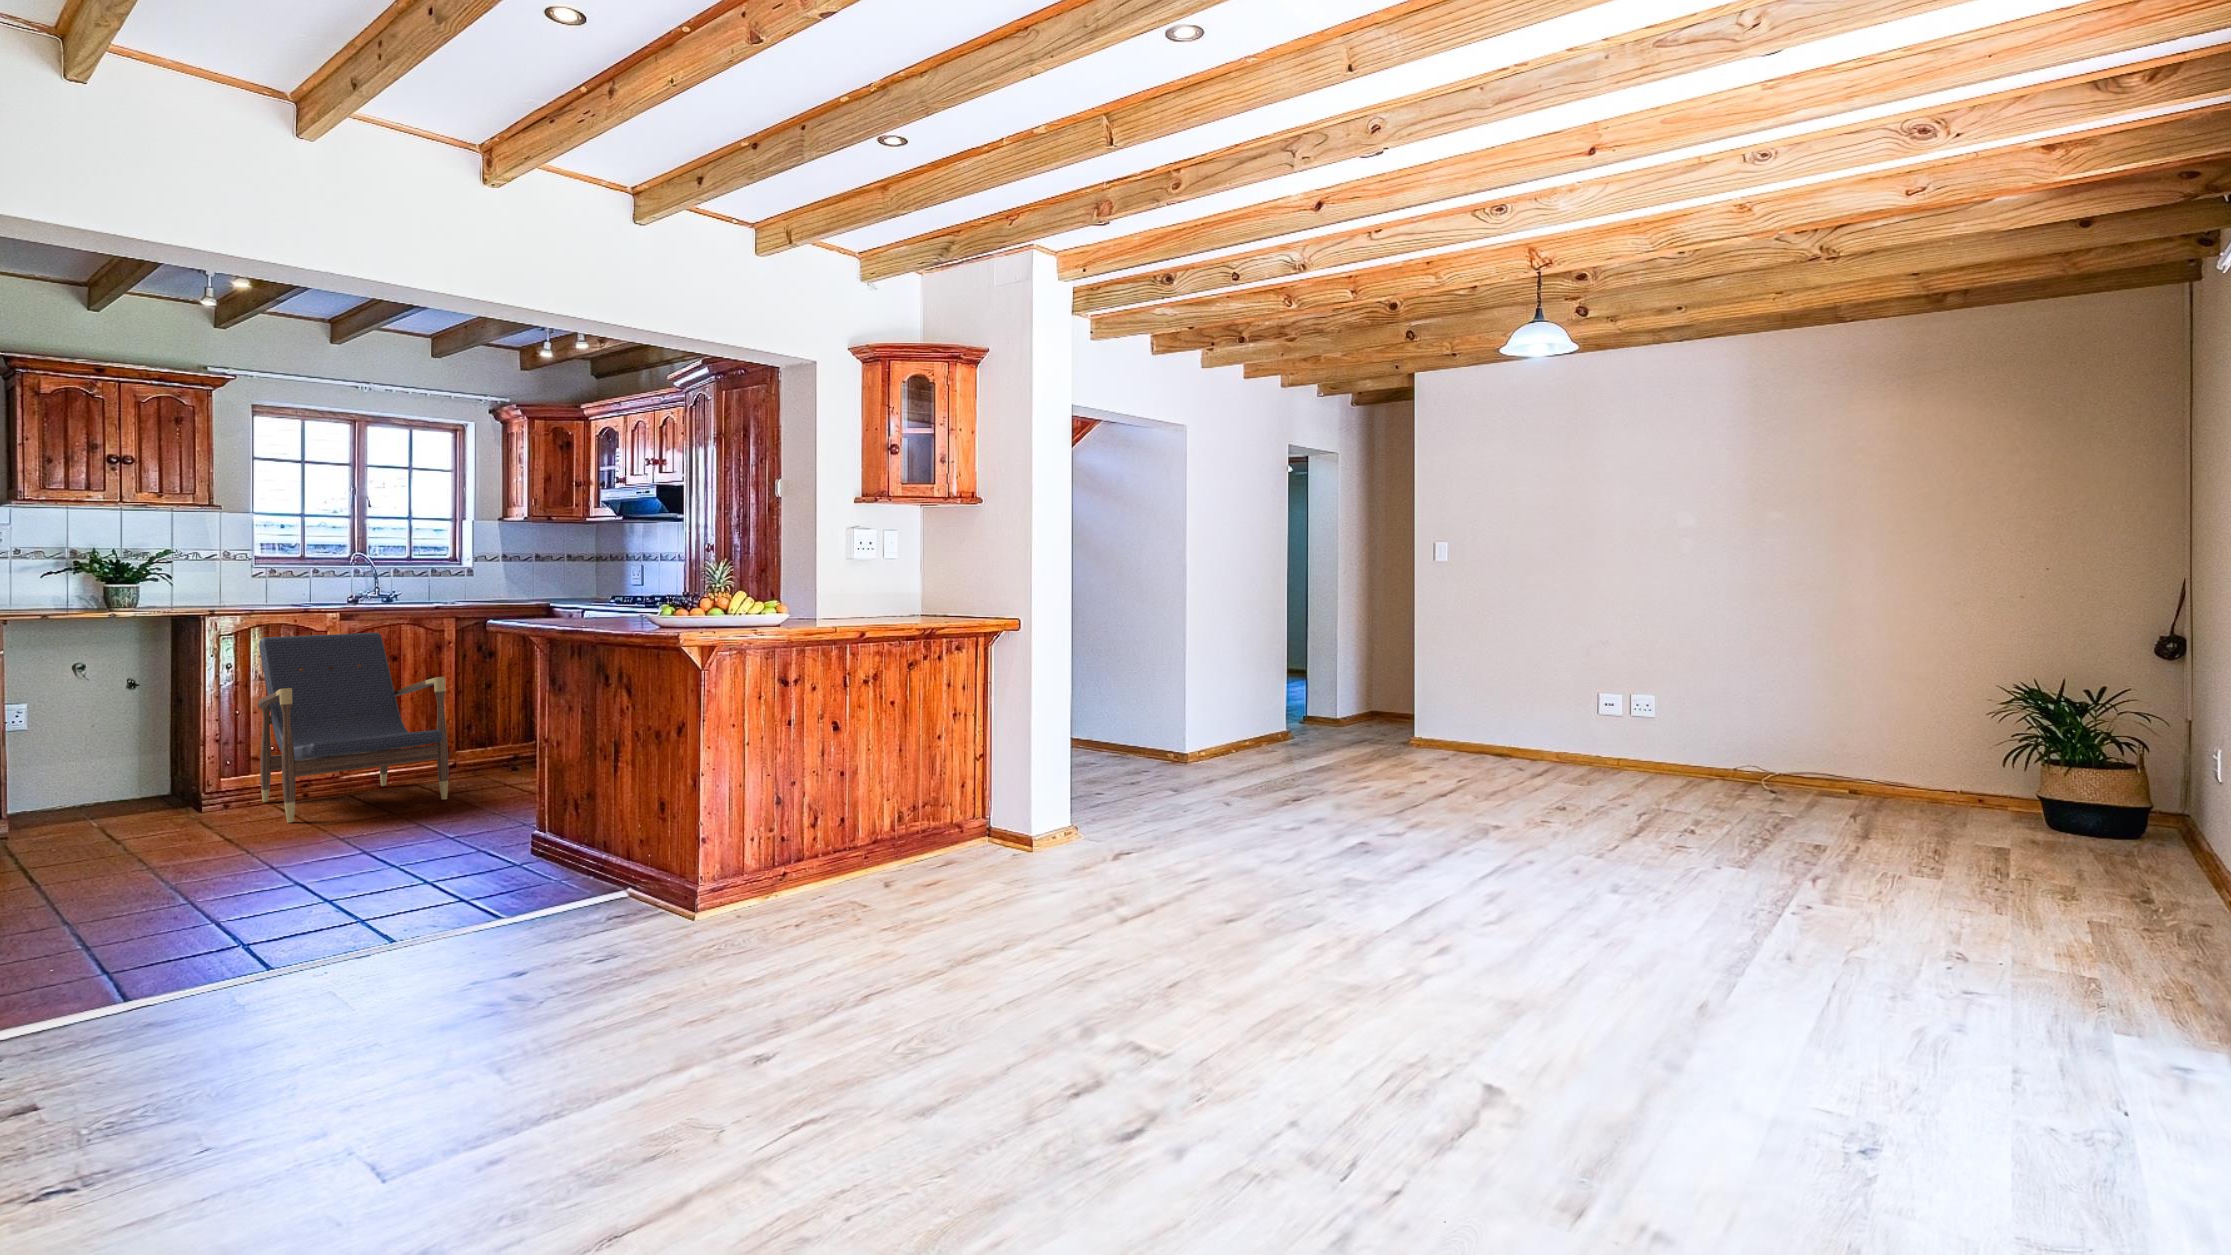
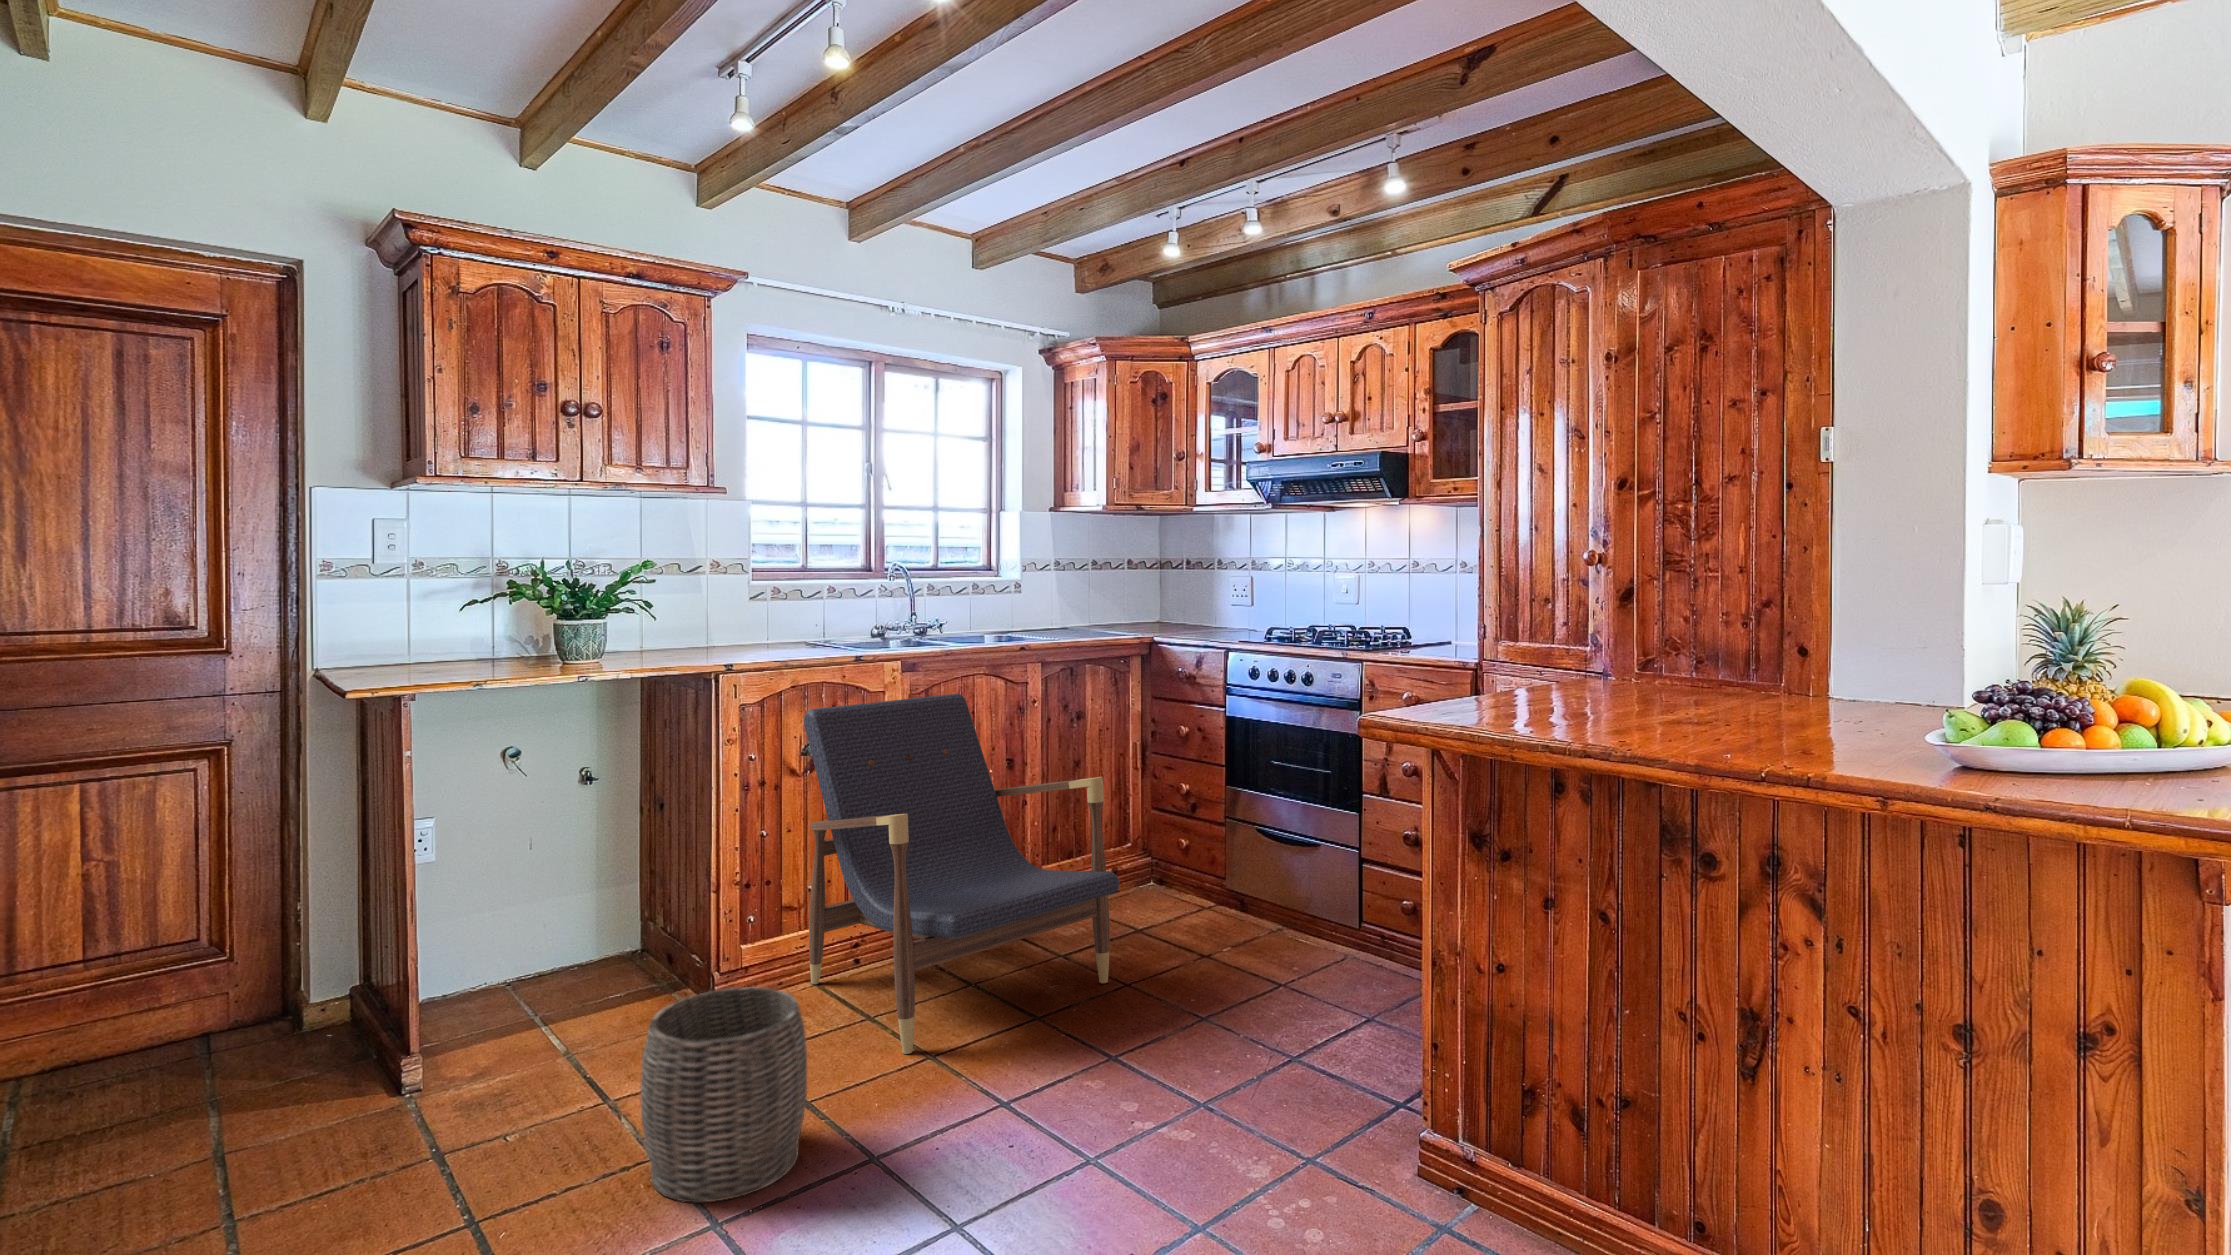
woven basket: none [97,768,197,862] -> present [641,987,807,1203]

